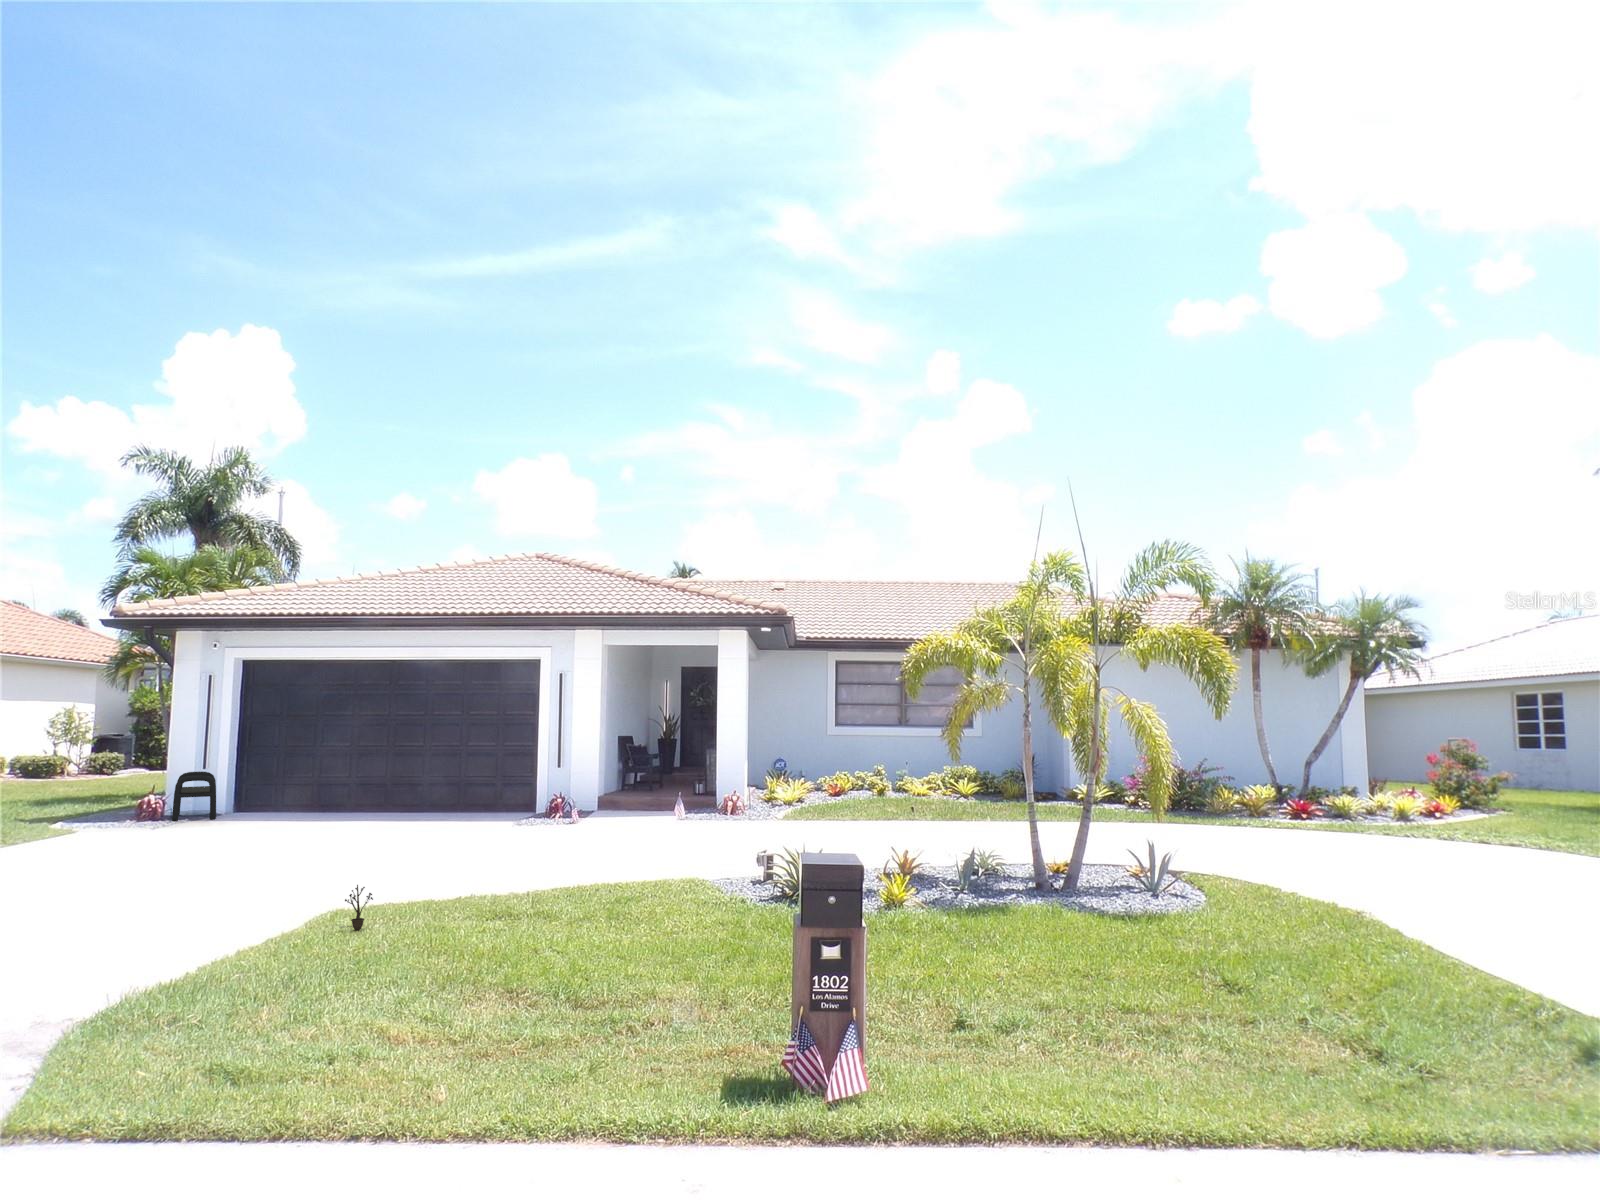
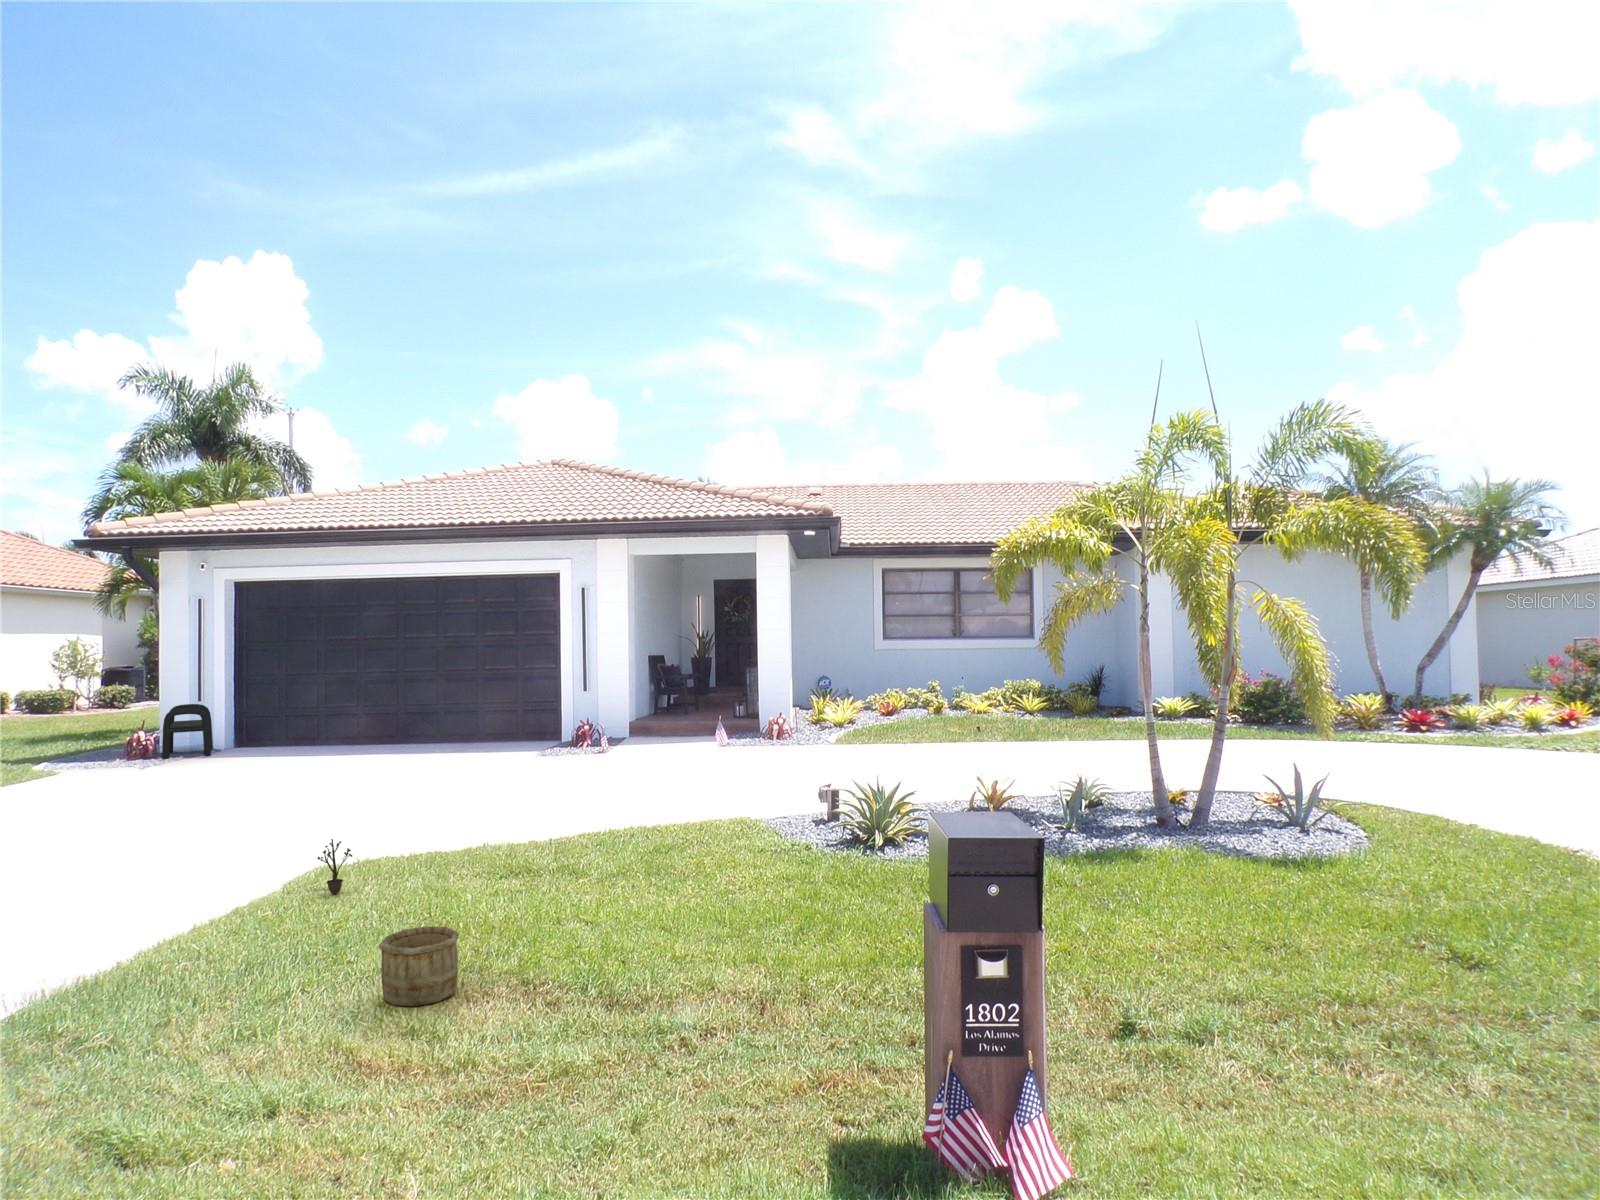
wooden bucket: none [410,946,470,1004] -> present [379,926,459,1006]

